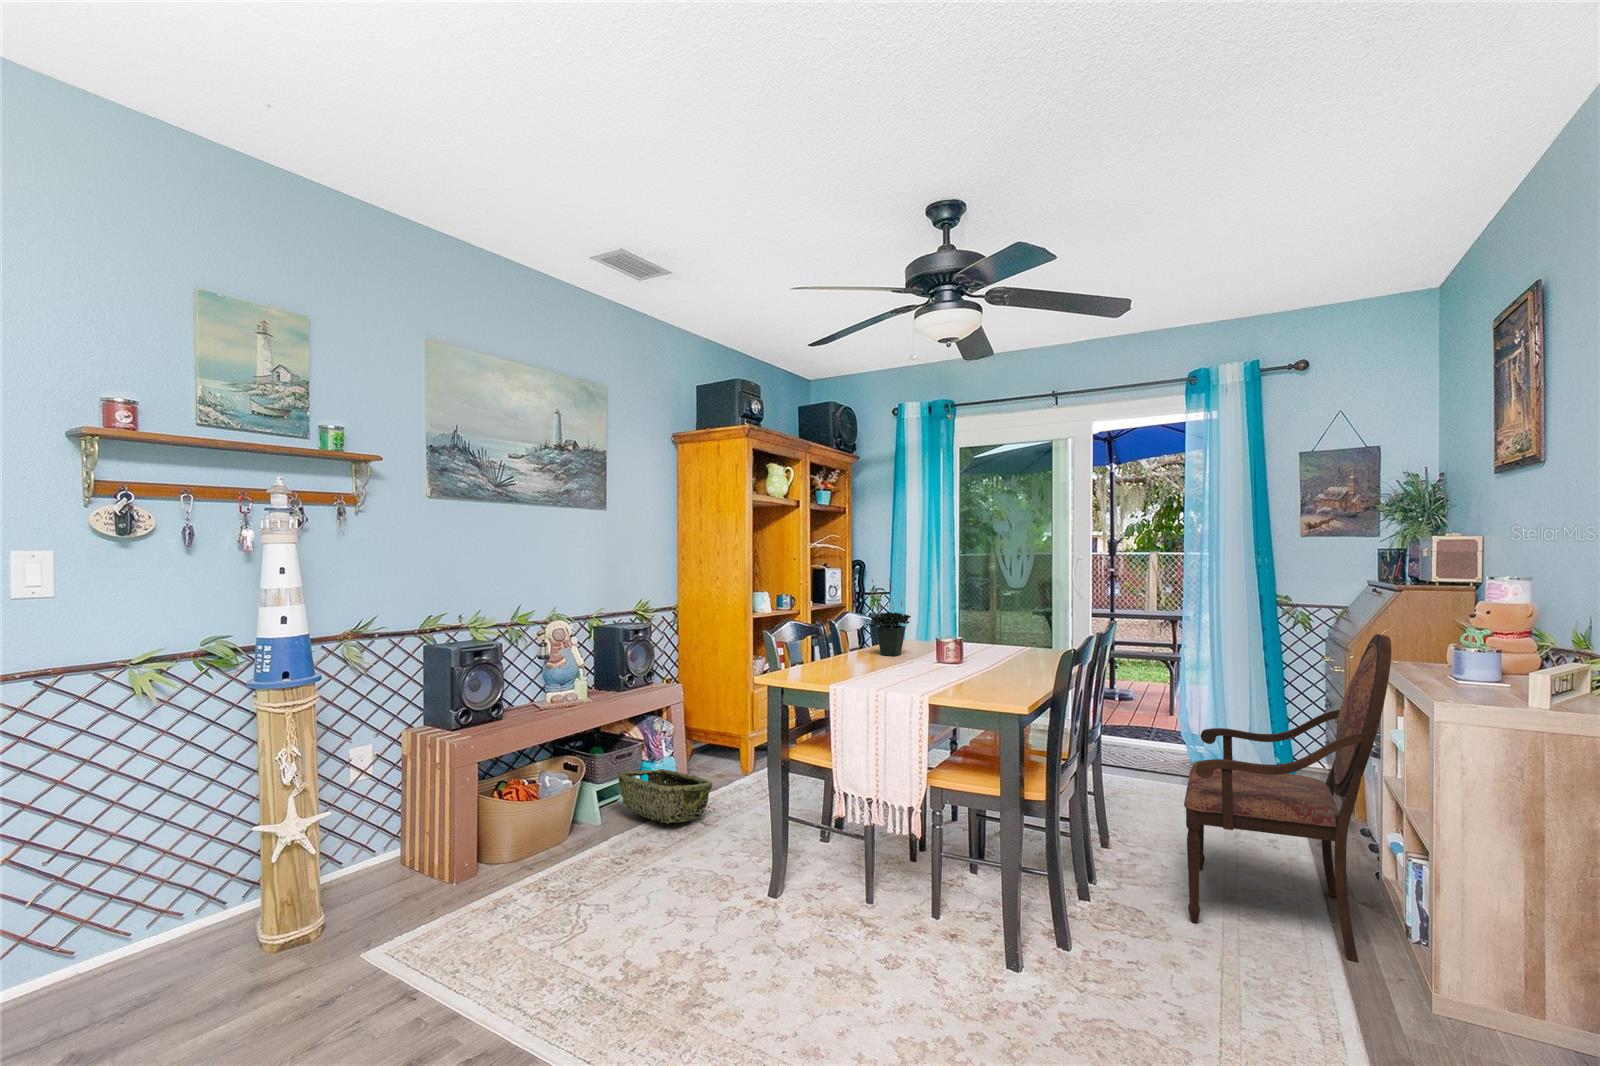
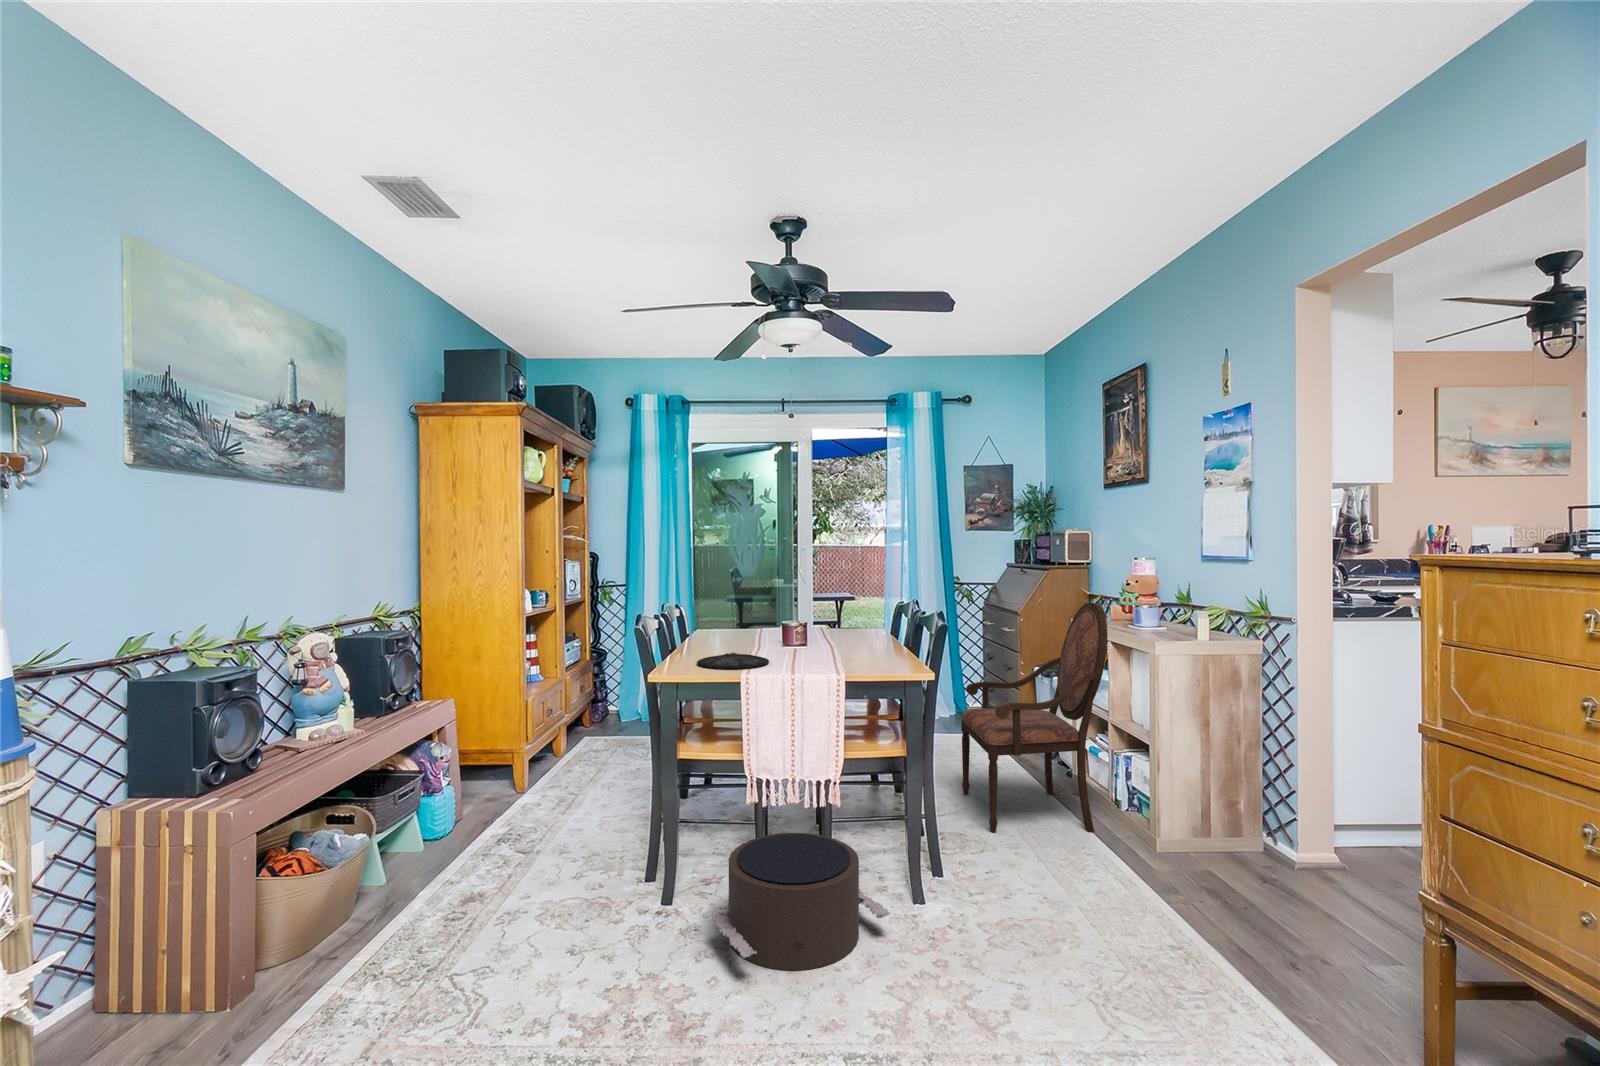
potted plant: present [869,579,911,656] -> none [698,569,737,647]
plate: none [828,662,902,679] -> present [697,653,769,669]
woven basket: present [618,769,712,824] -> none [401,803,529,864]
pouf: none [767,853,948,1003] -> present [712,833,890,970]

